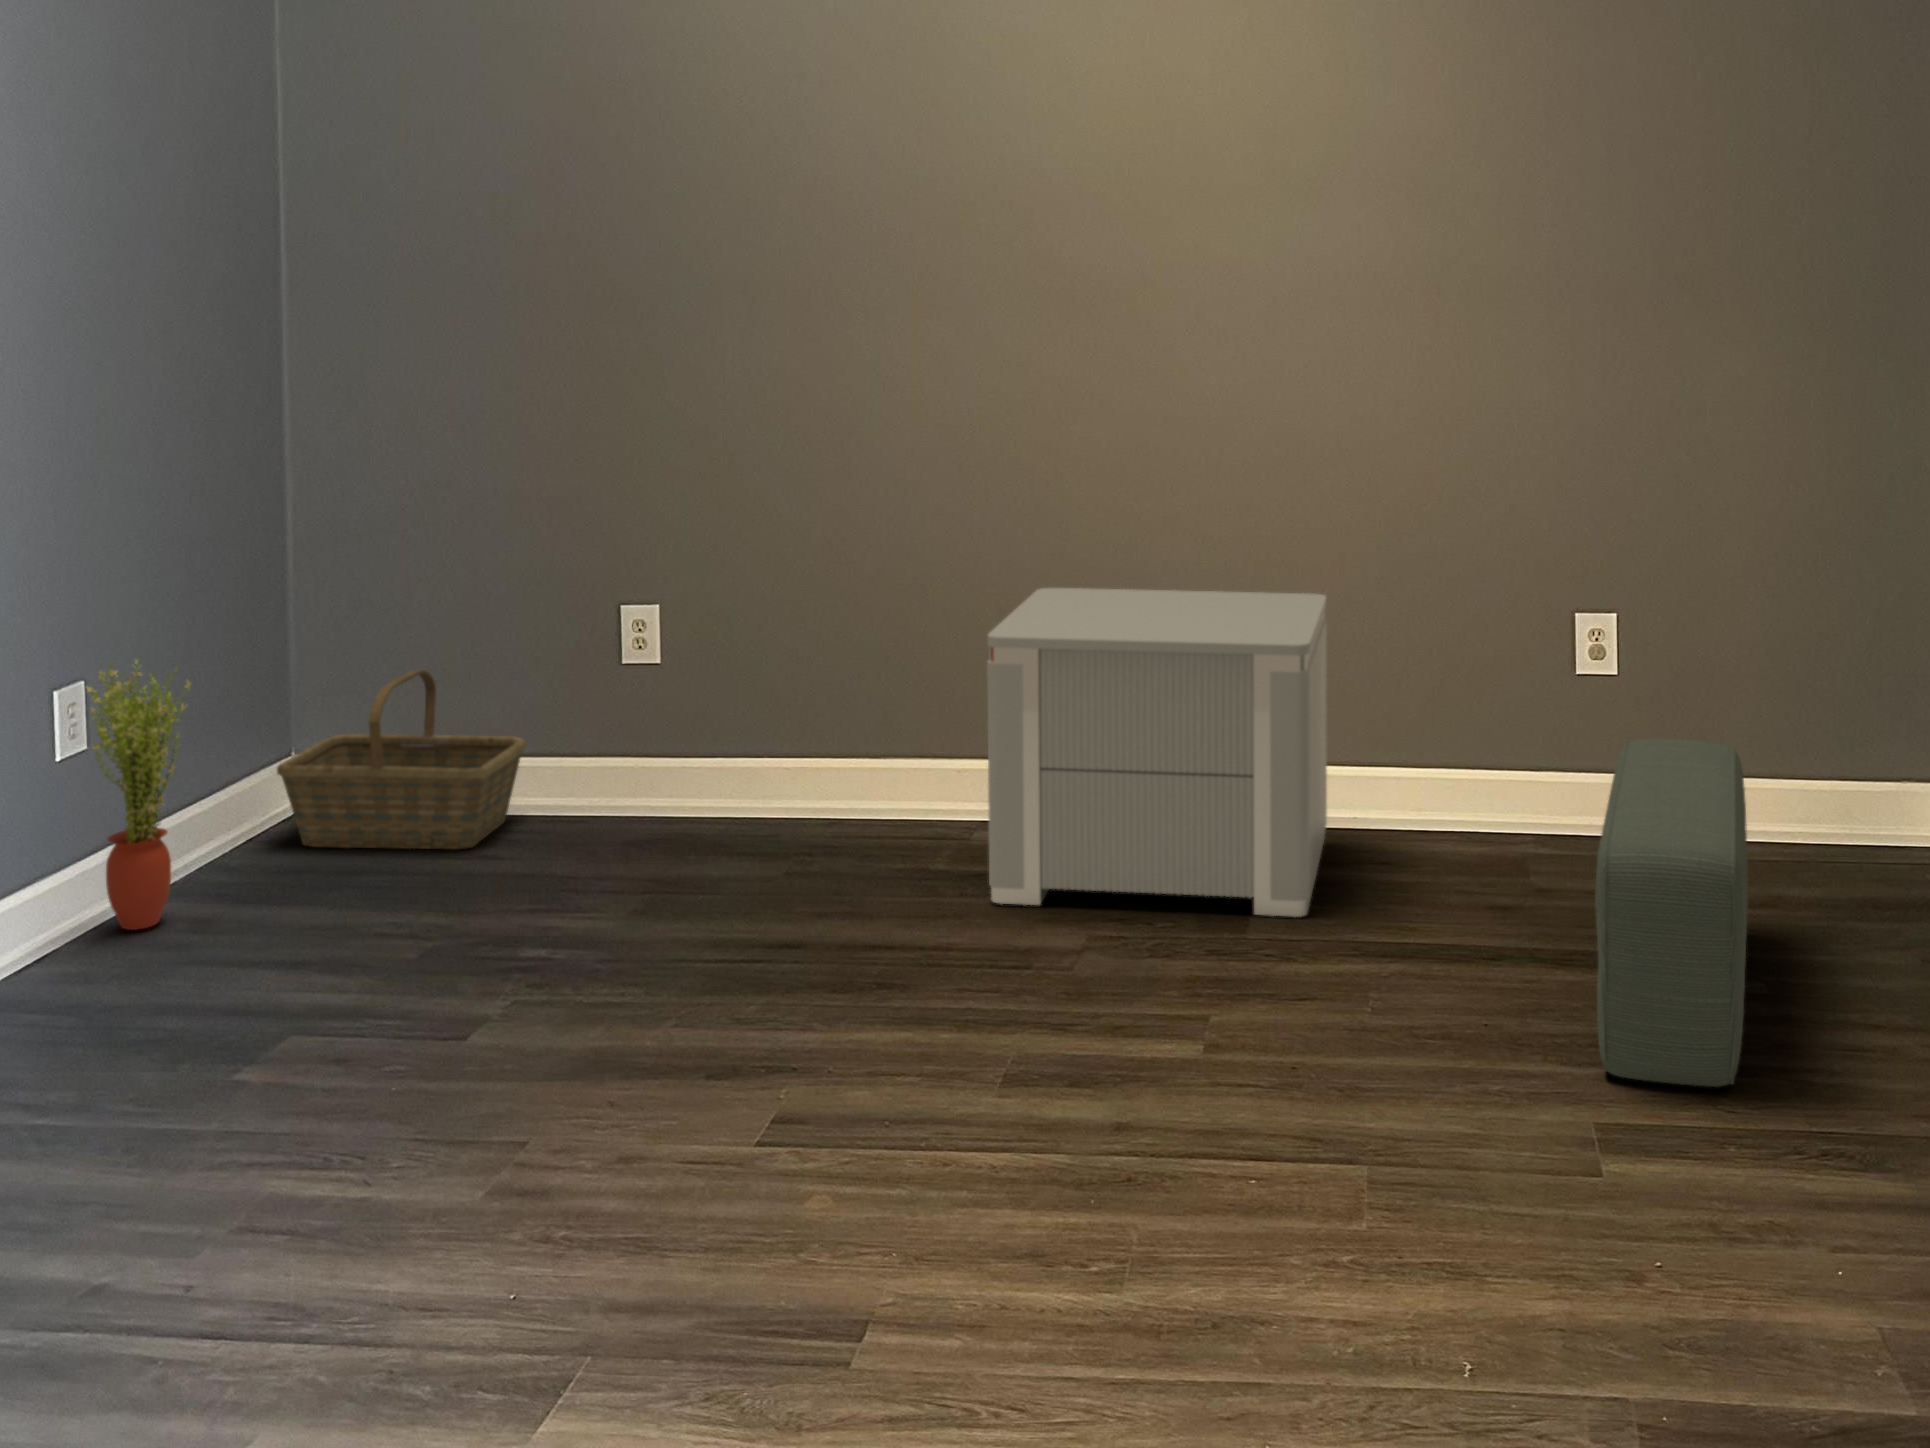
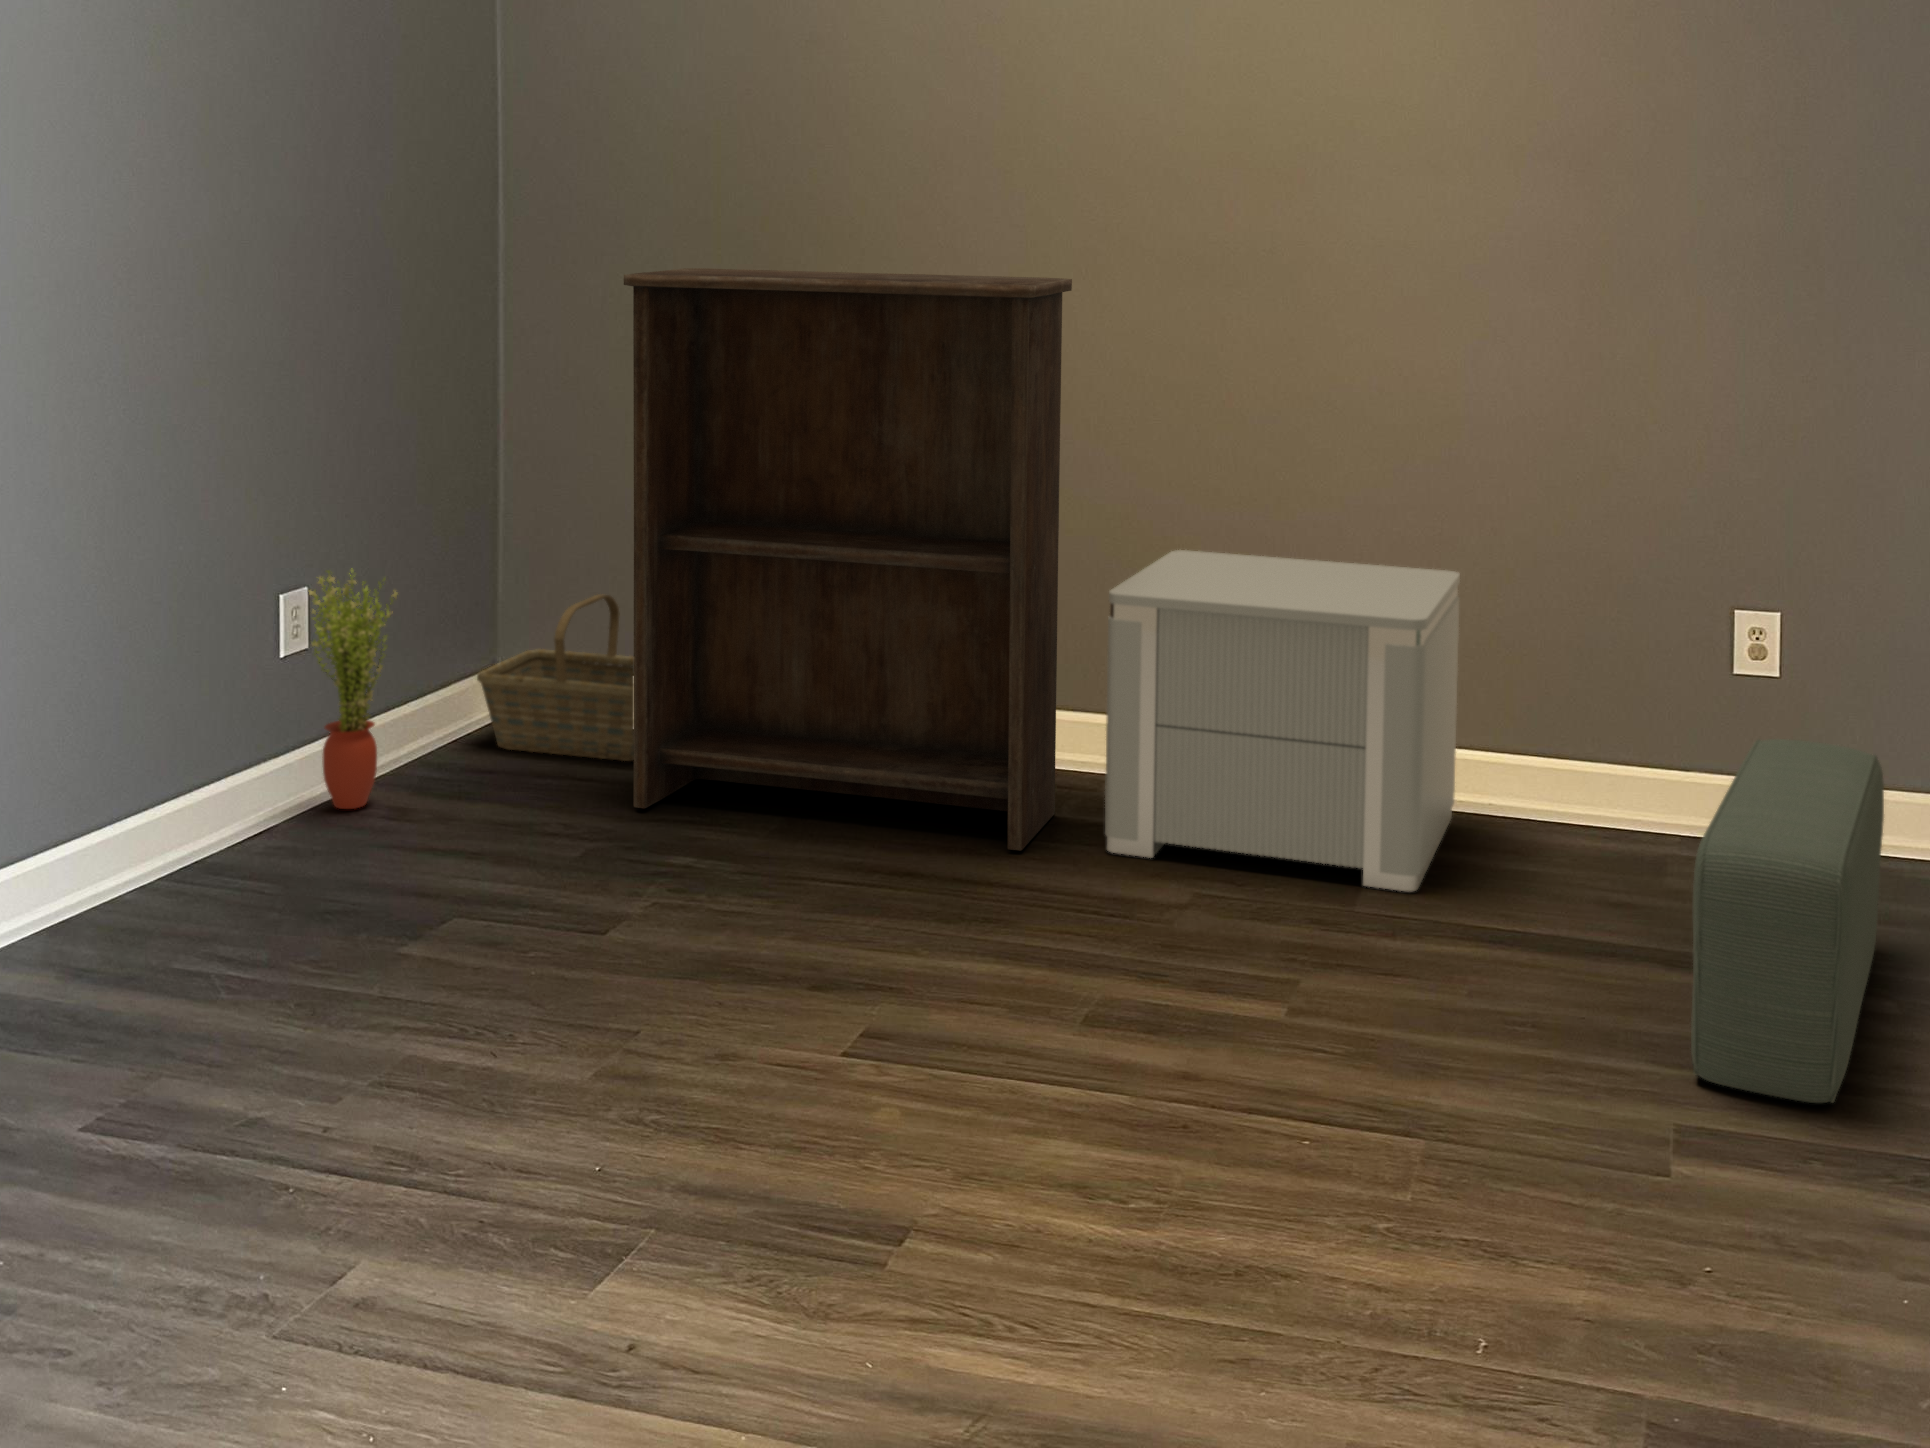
bookshelf: none [451,314,935,909] -> present [624,269,1072,850]

